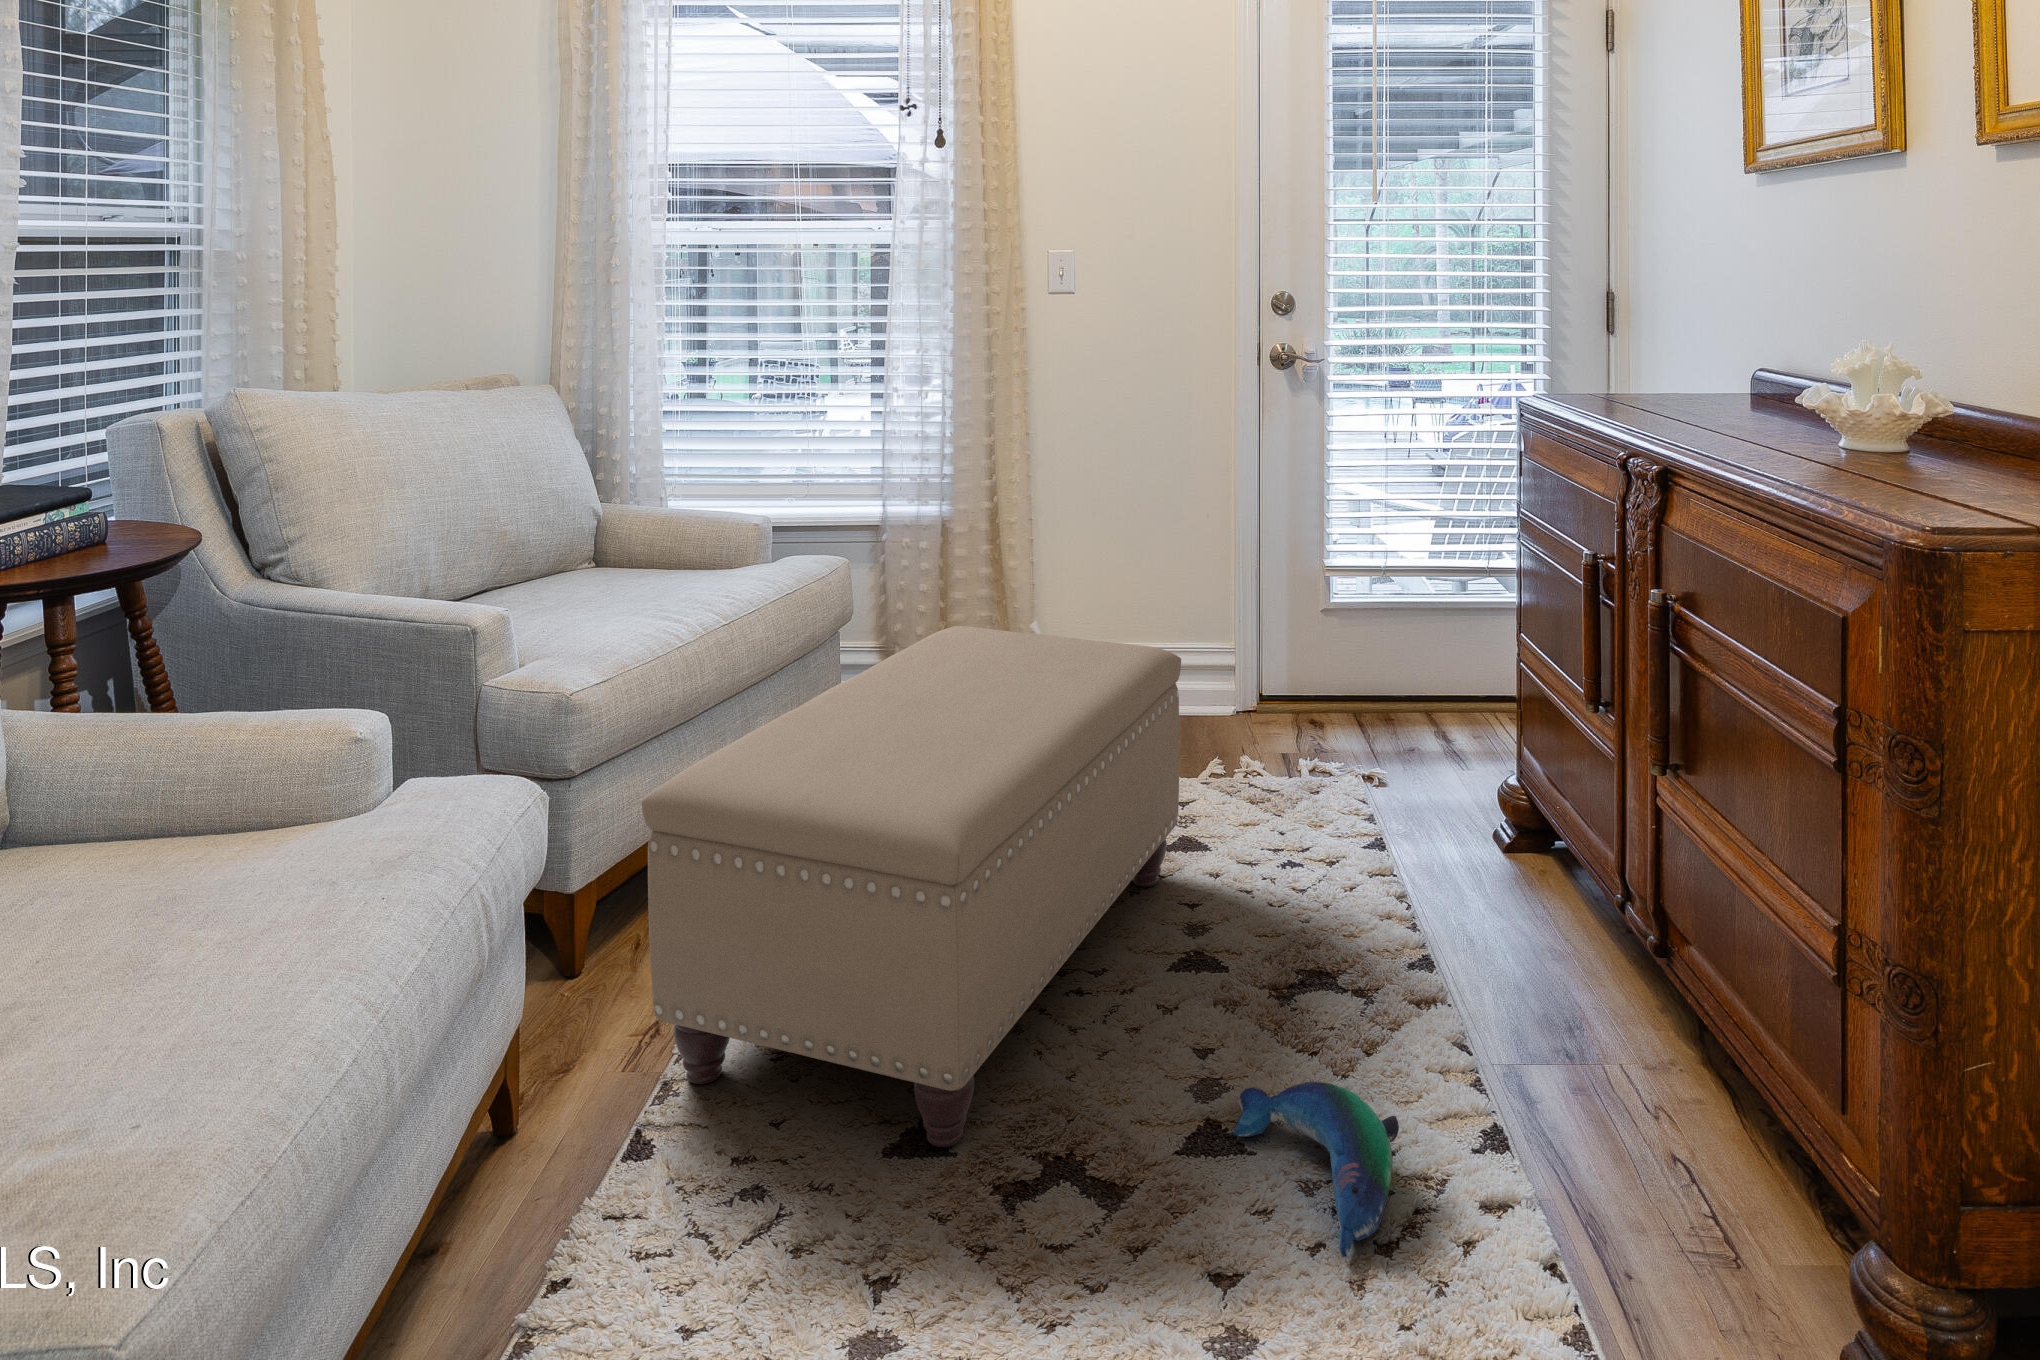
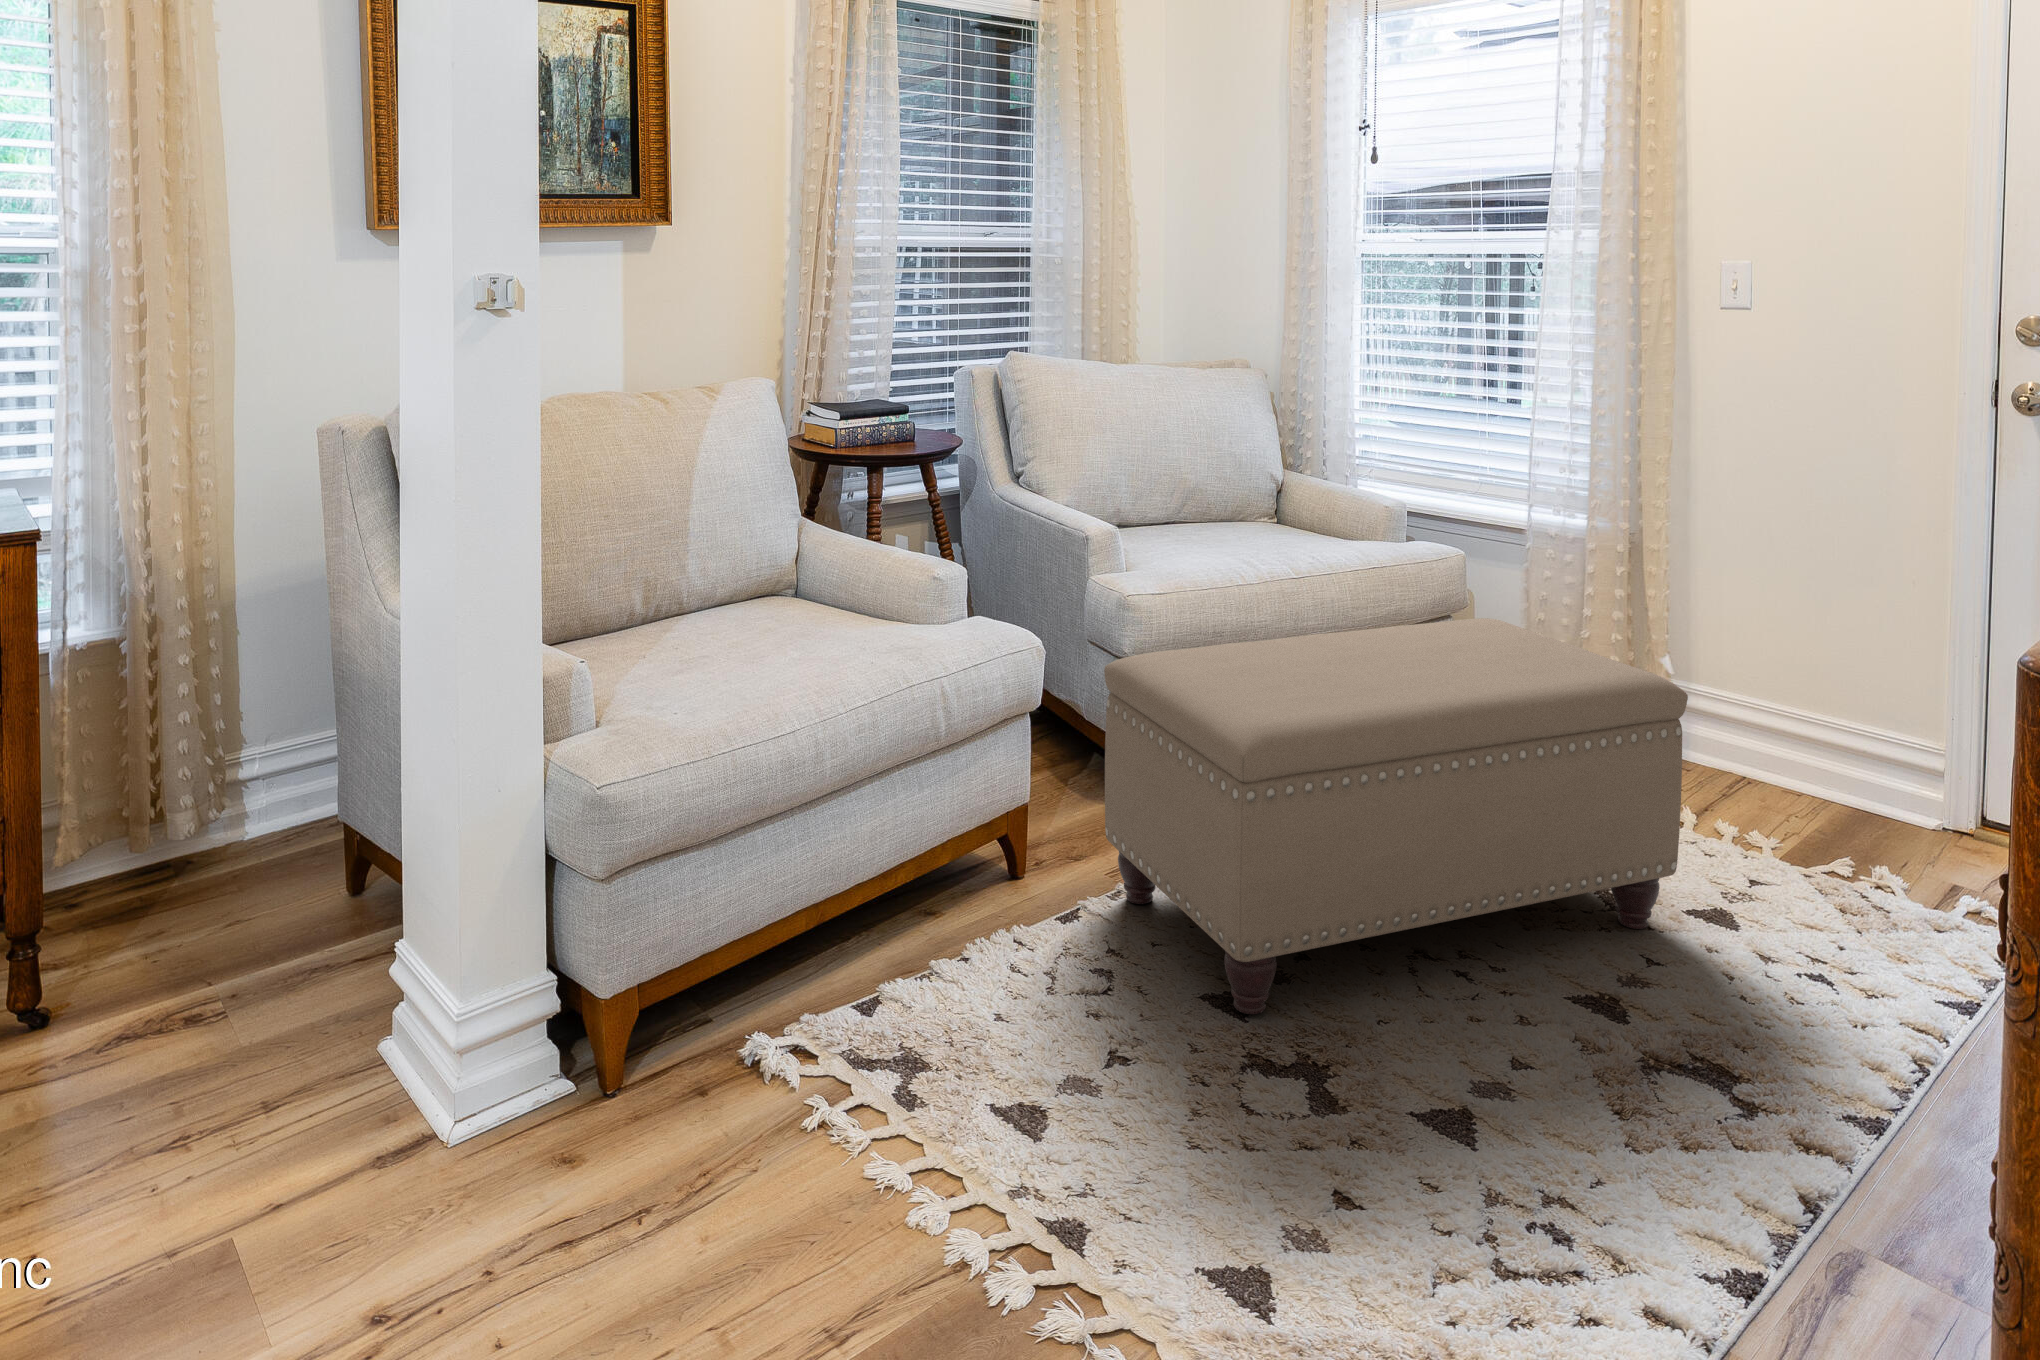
plush toy: present [1233,1082,1399,1257] -> none [1468,1093,1610,1252]

